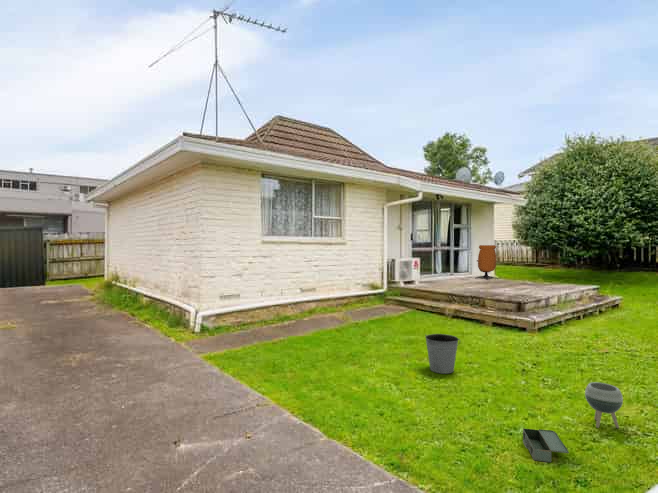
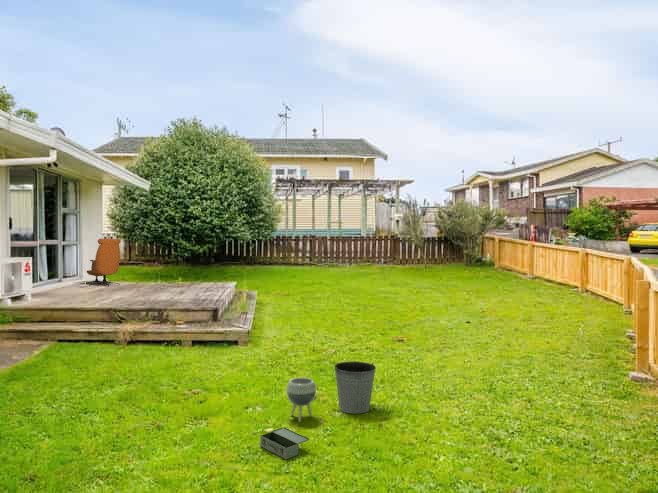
bucket: present [426,334,459,374] -> present [334,361,376,414]
planter: present [585,382,623,428] -> present [287,378,316,422]
toolbox: present [522,428,569,462] -> present [260,428,309,459]

